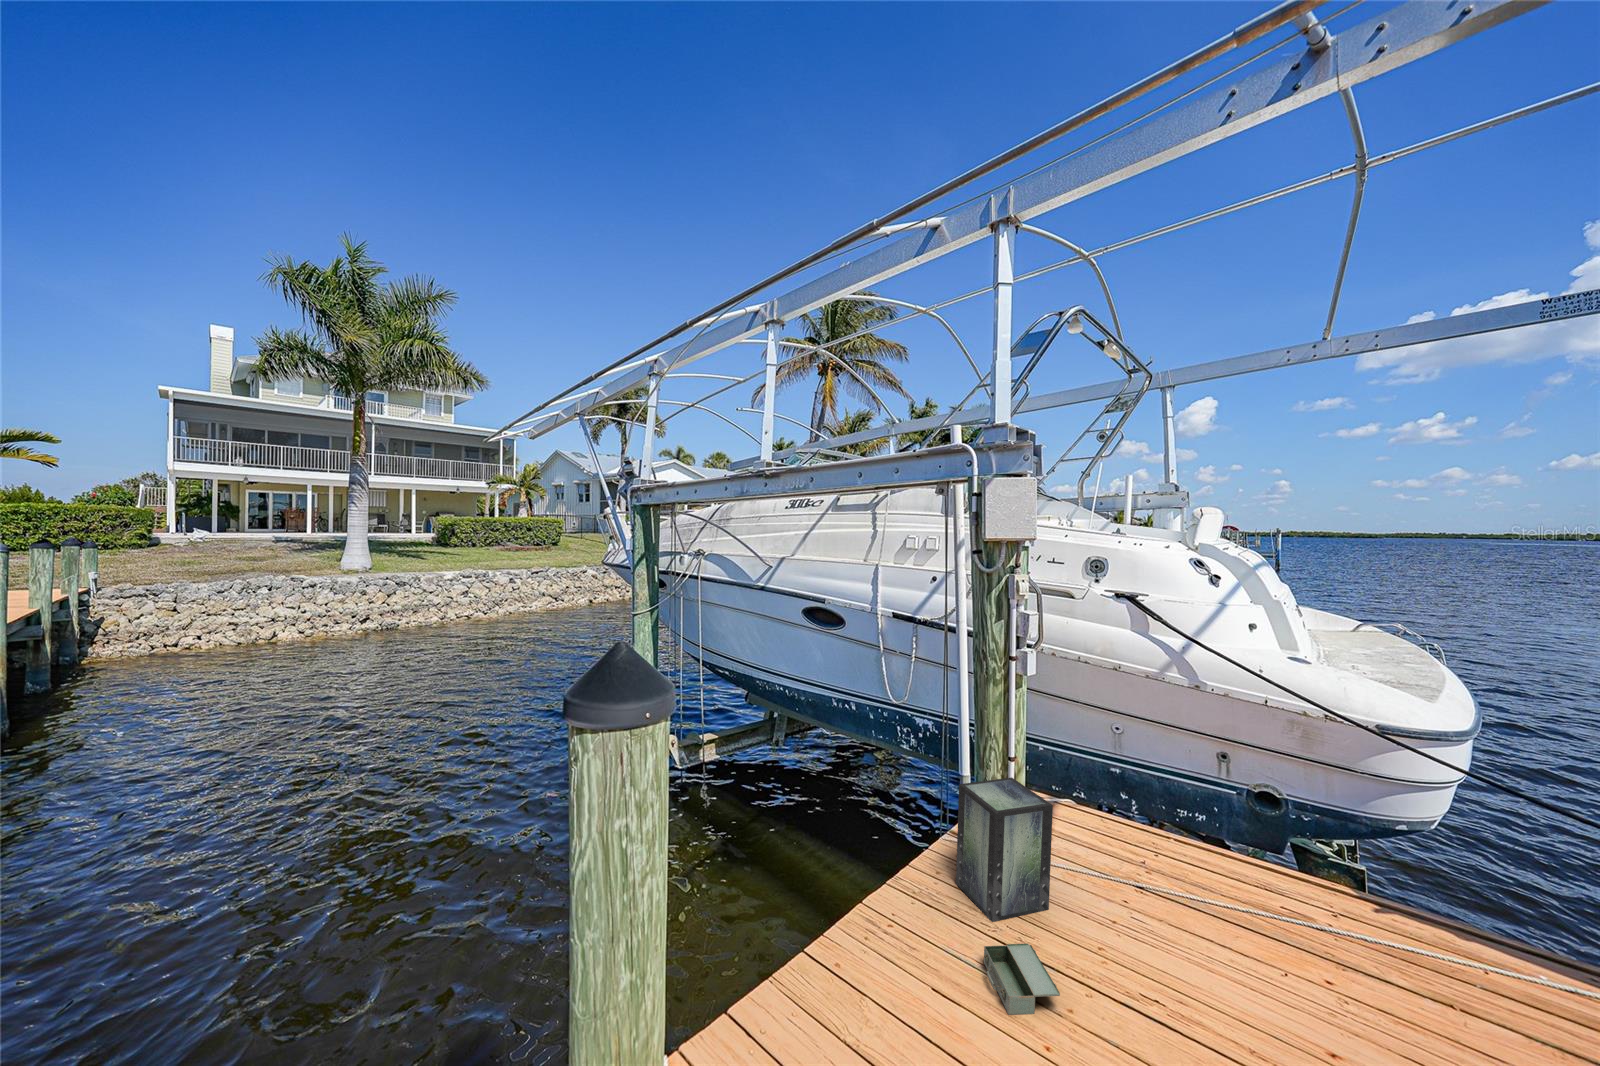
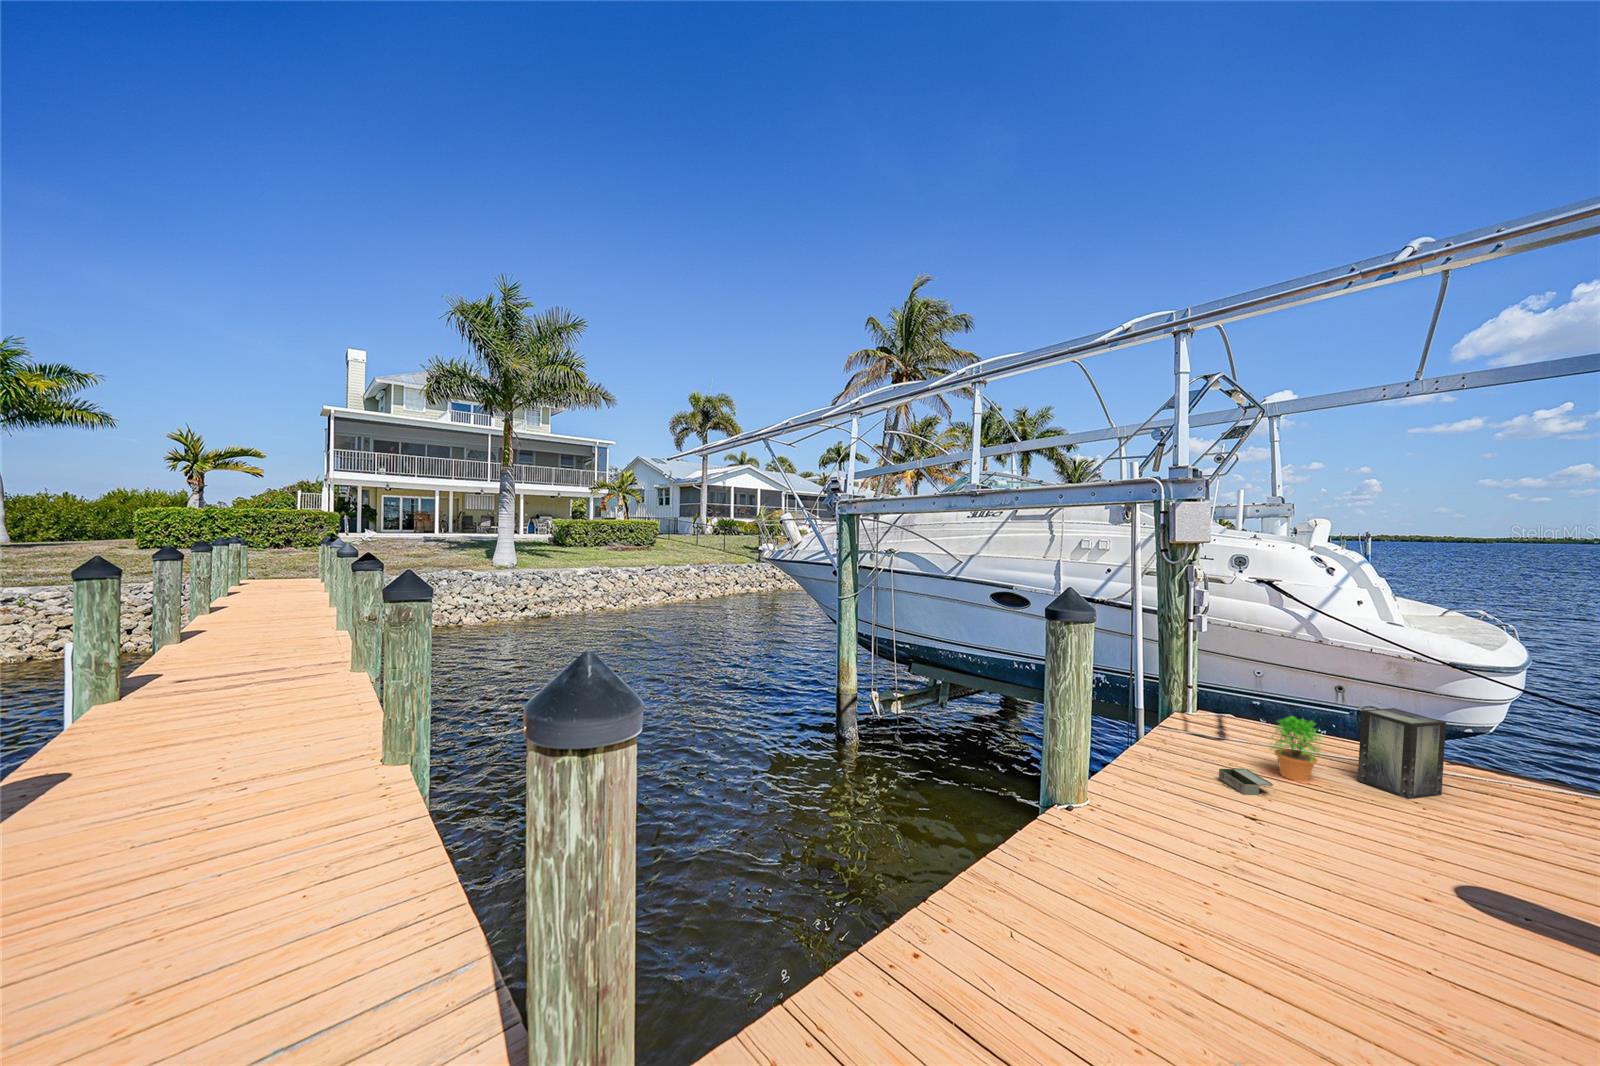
storage box: present [956,778,1053,922] -> present [1358,708,1446,799]
potted plant: none [1075,841,1160,963] -> present [1270,716,1322,782]

